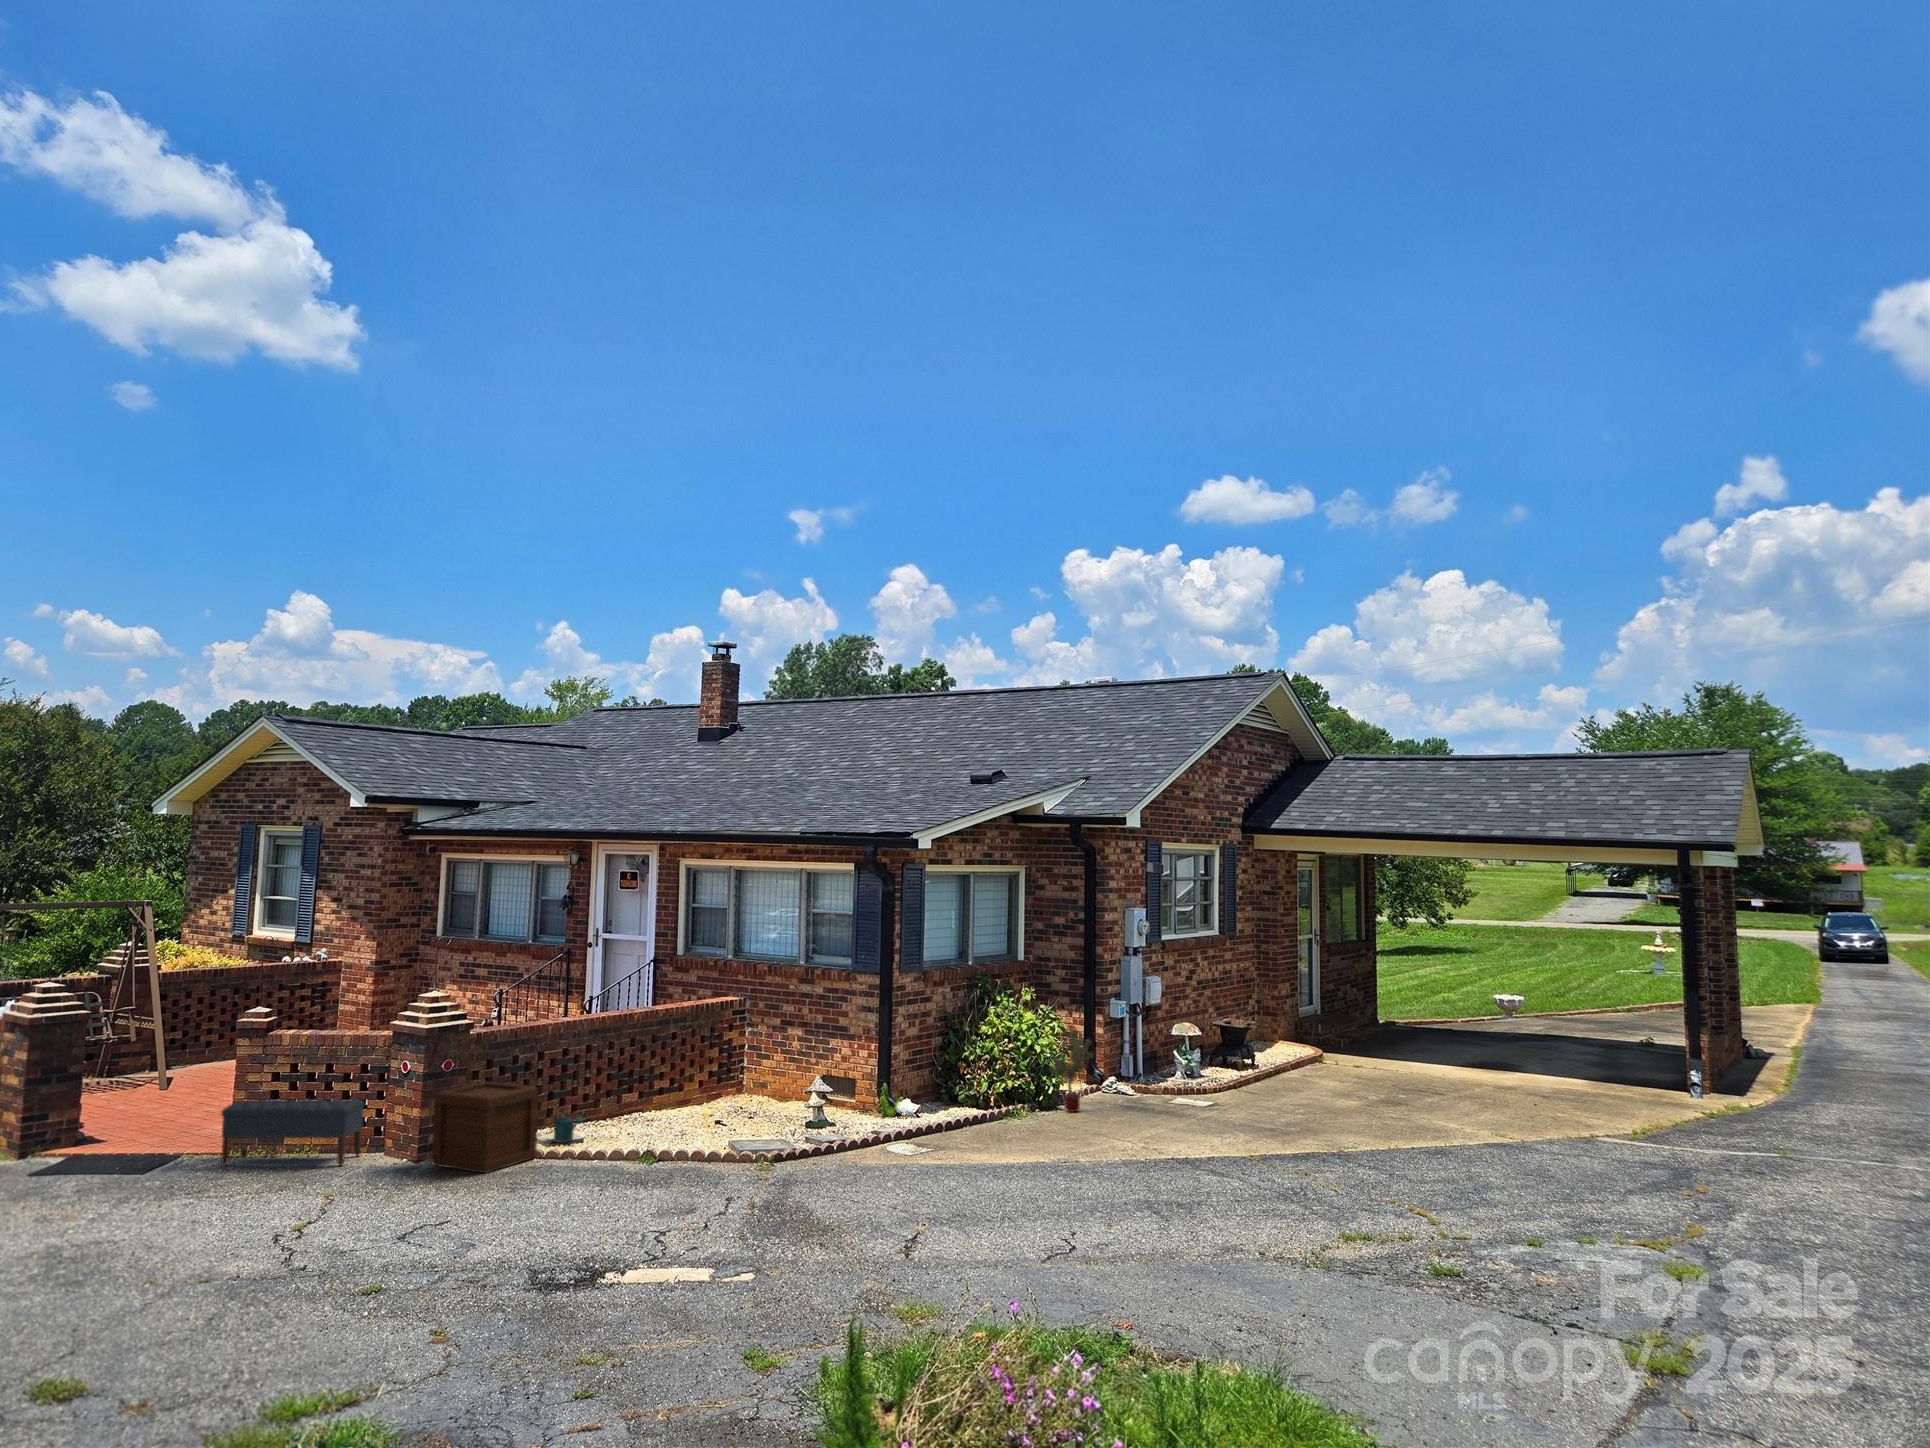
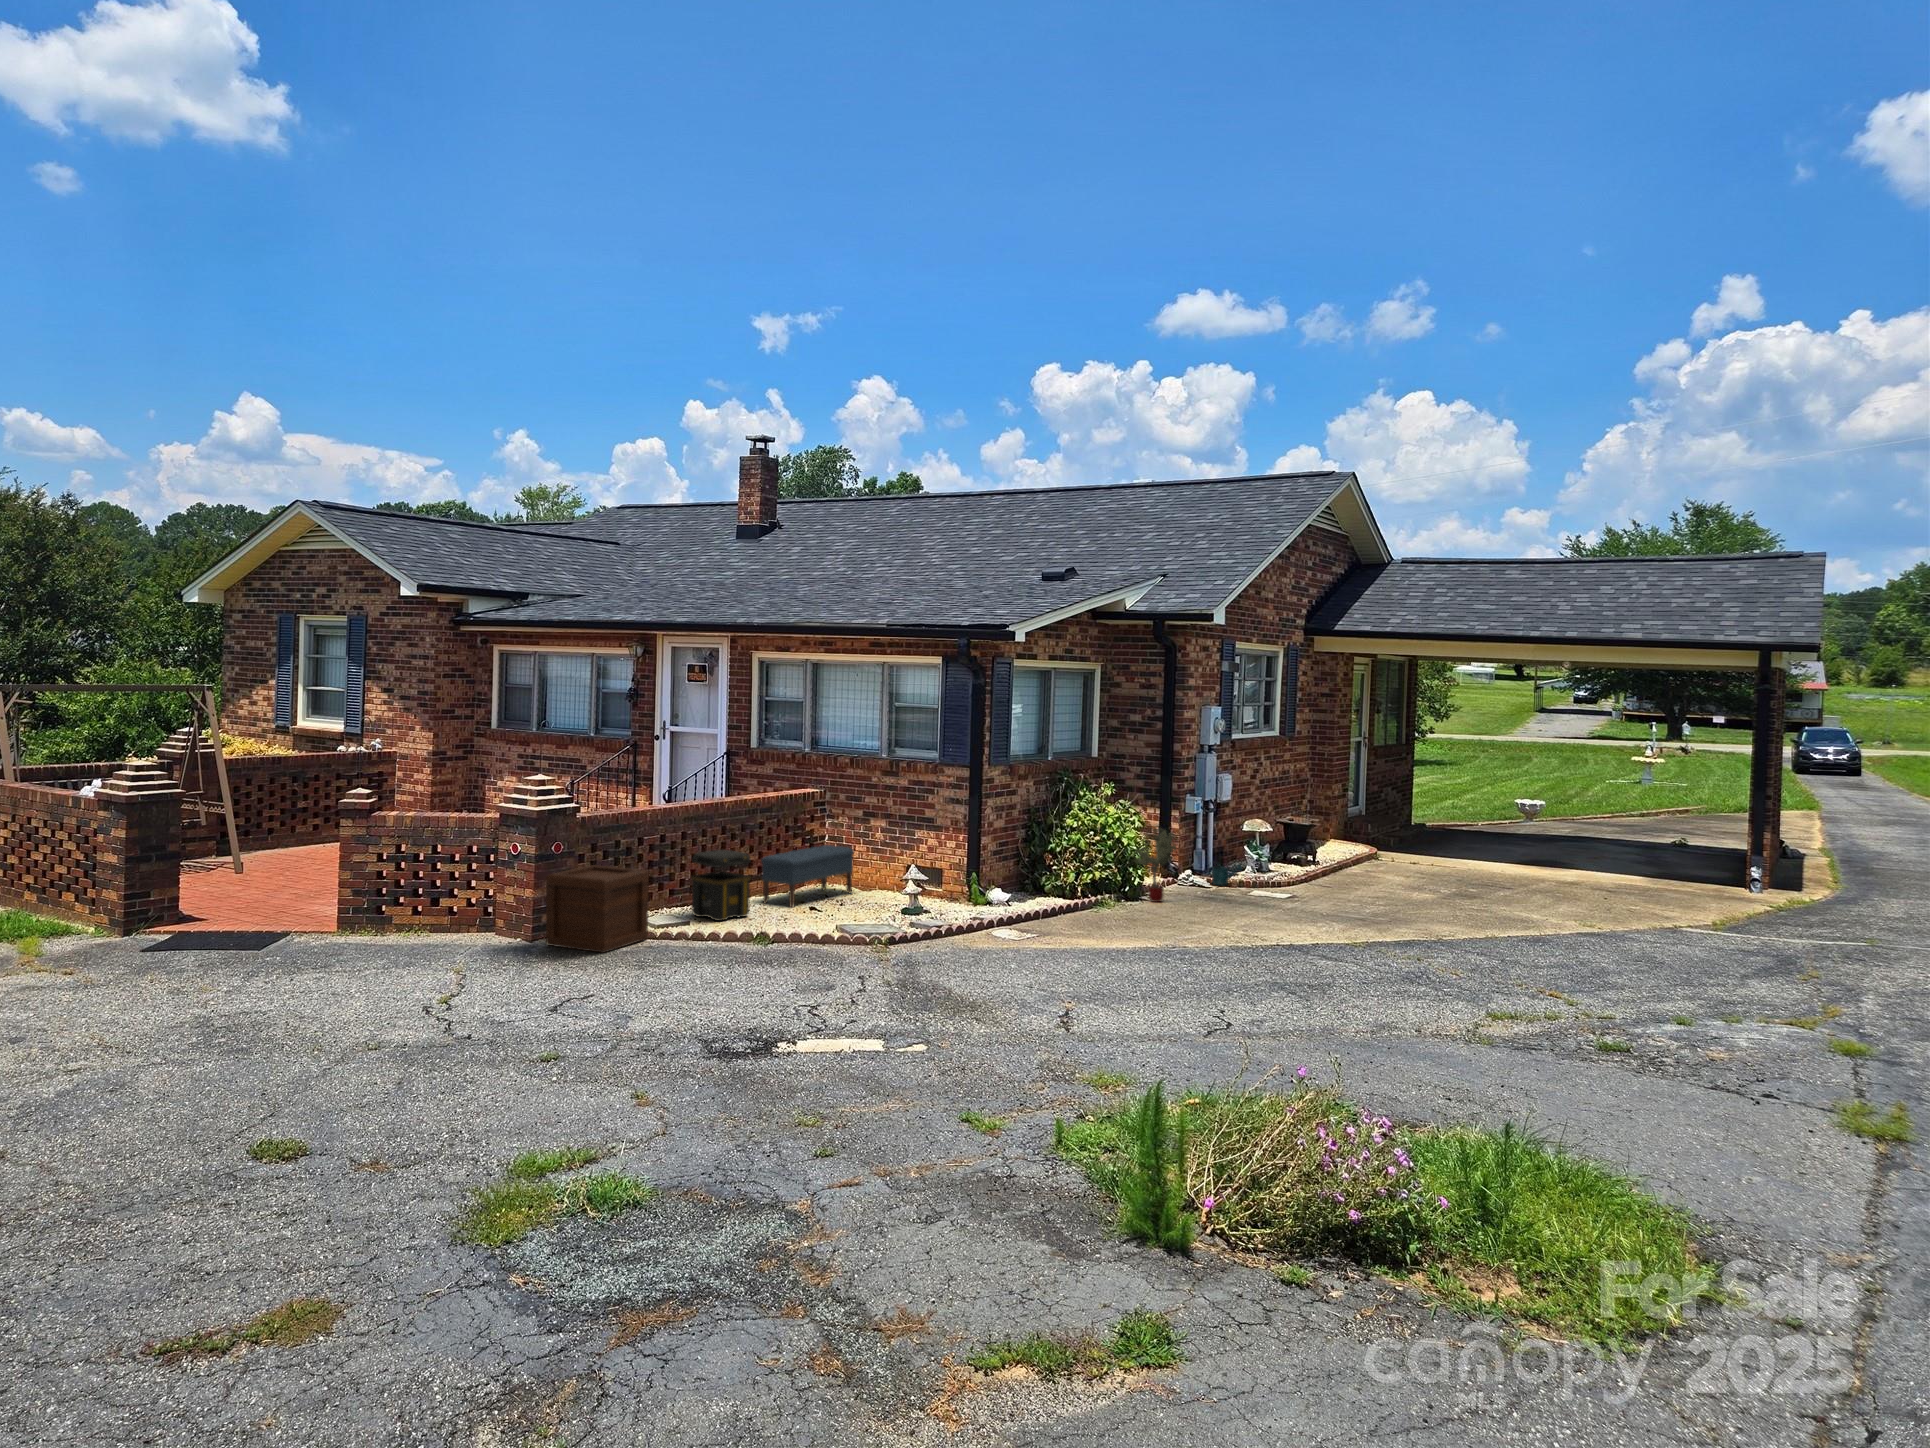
toolbox: none [593,1063,653,1137] -> present [691,850,751,921]
bench: present [221,1098,366,1166] -> present [761,845,854,907]
watering can: present [553,1114,583,1143] -> present [1209,865,1242,885]

